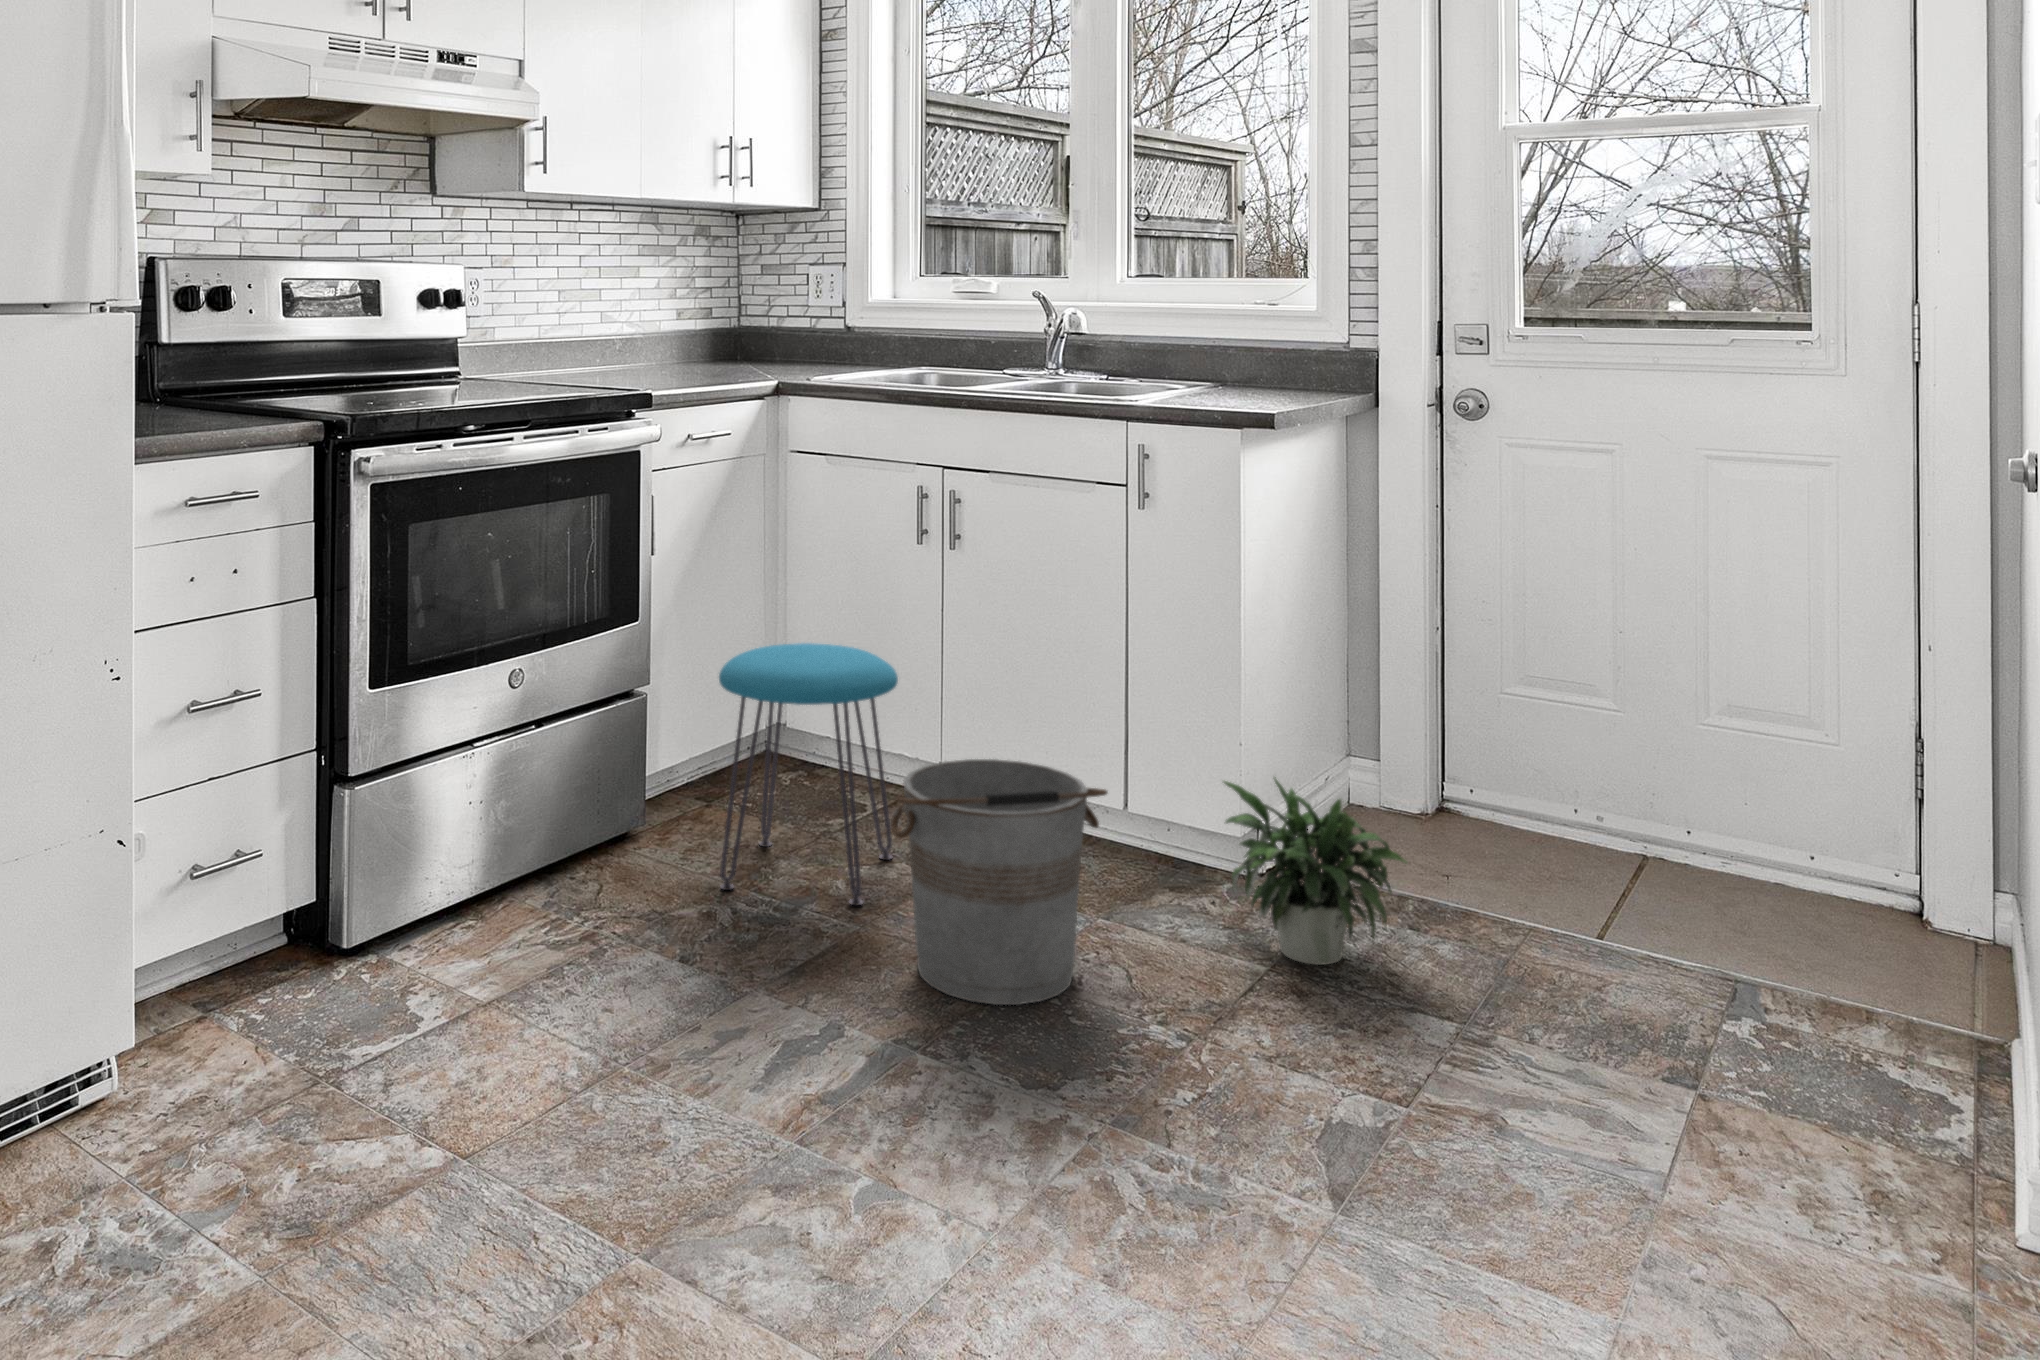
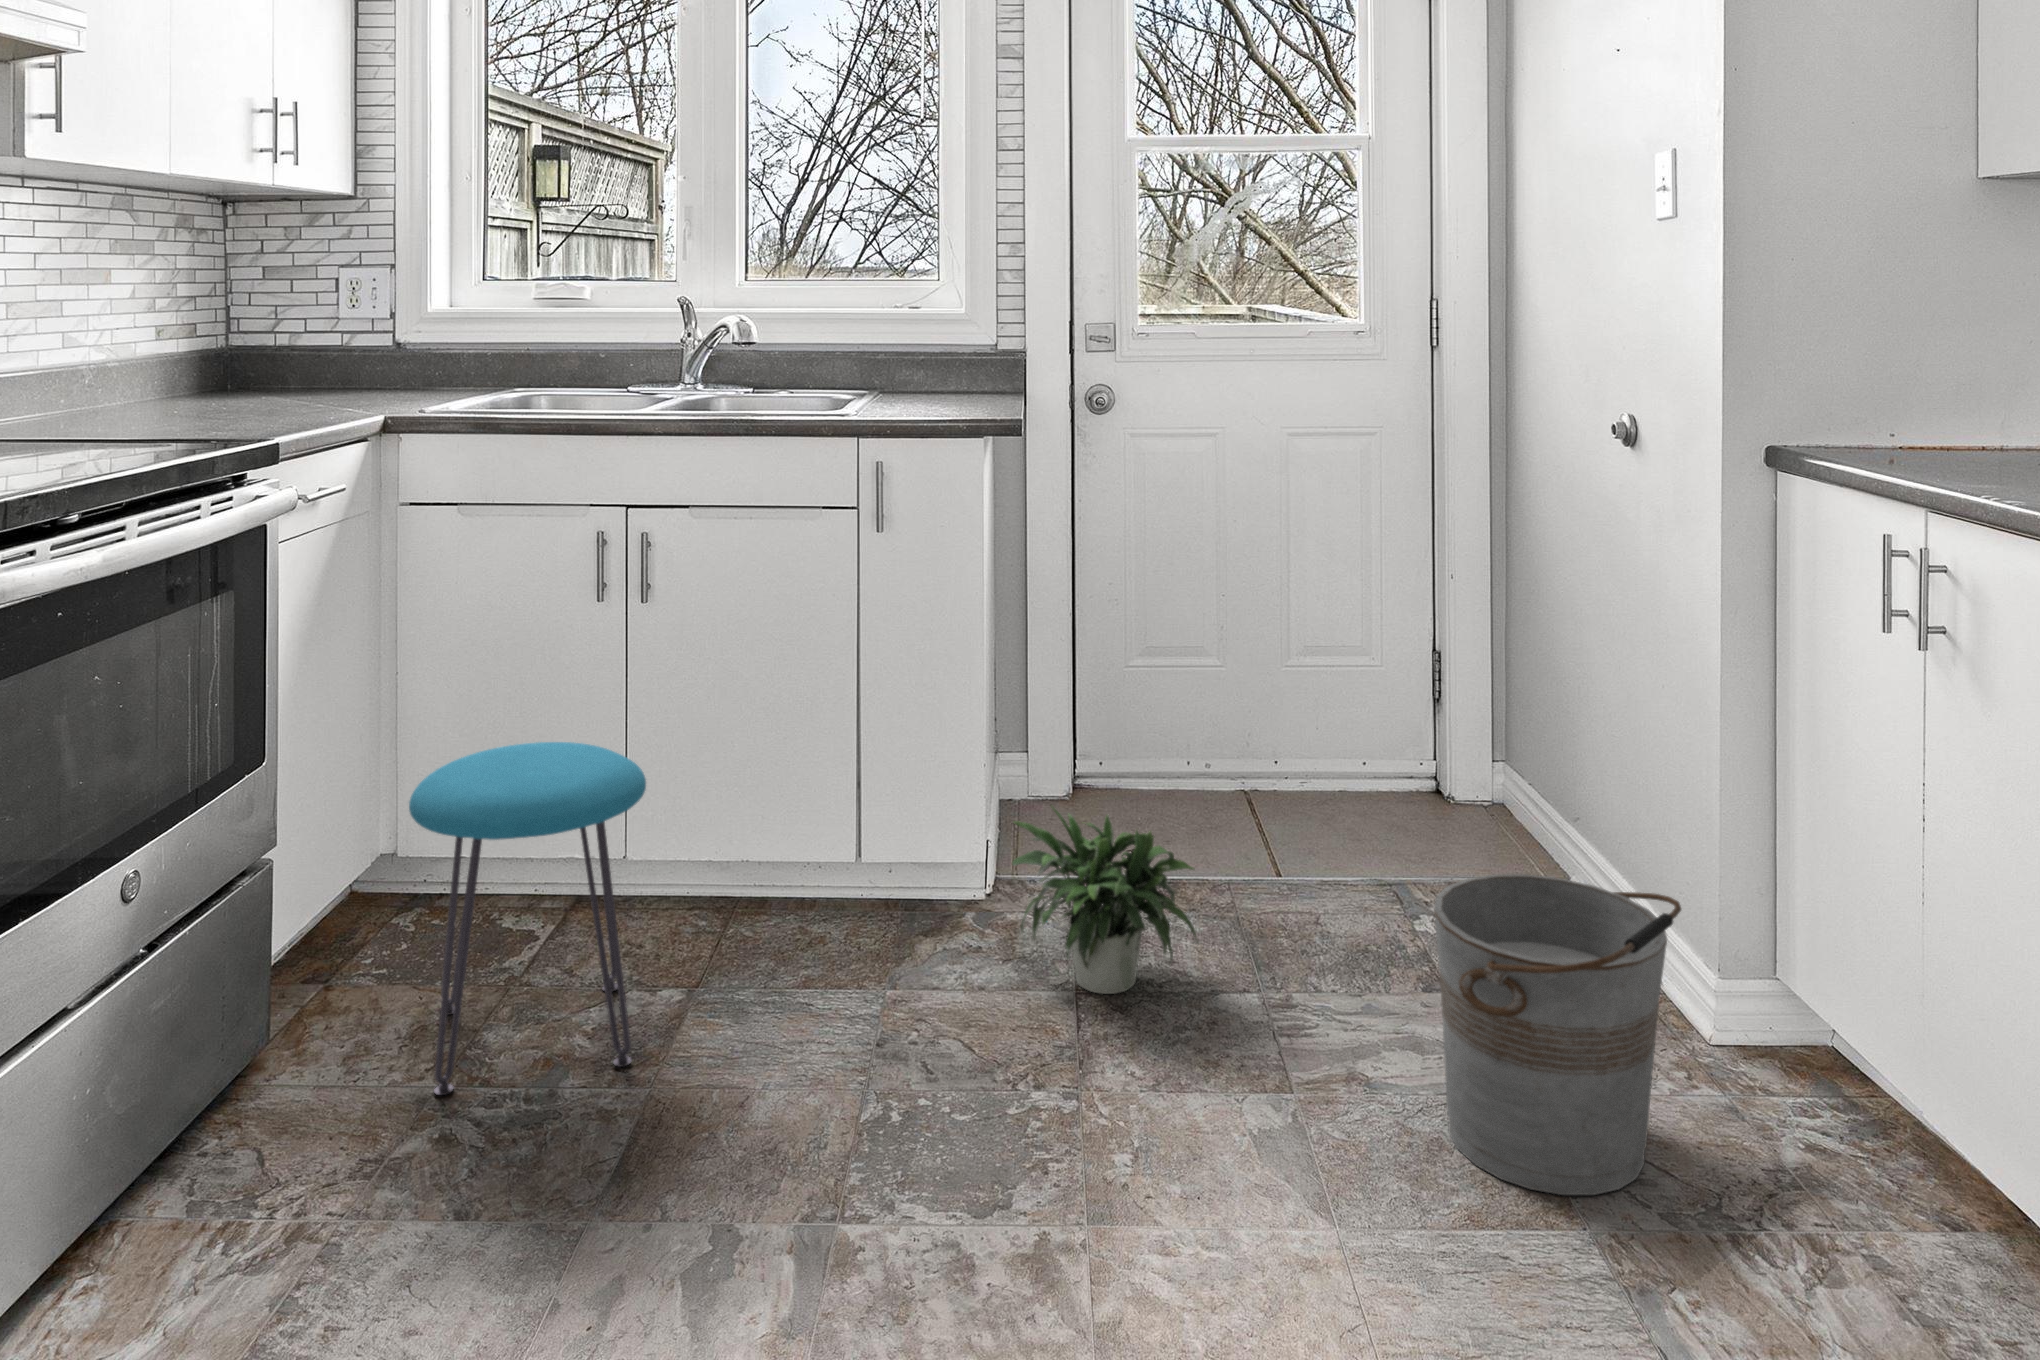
bucket: present [891,759,1107,1005] -> present [1434,874,1681,1195]

